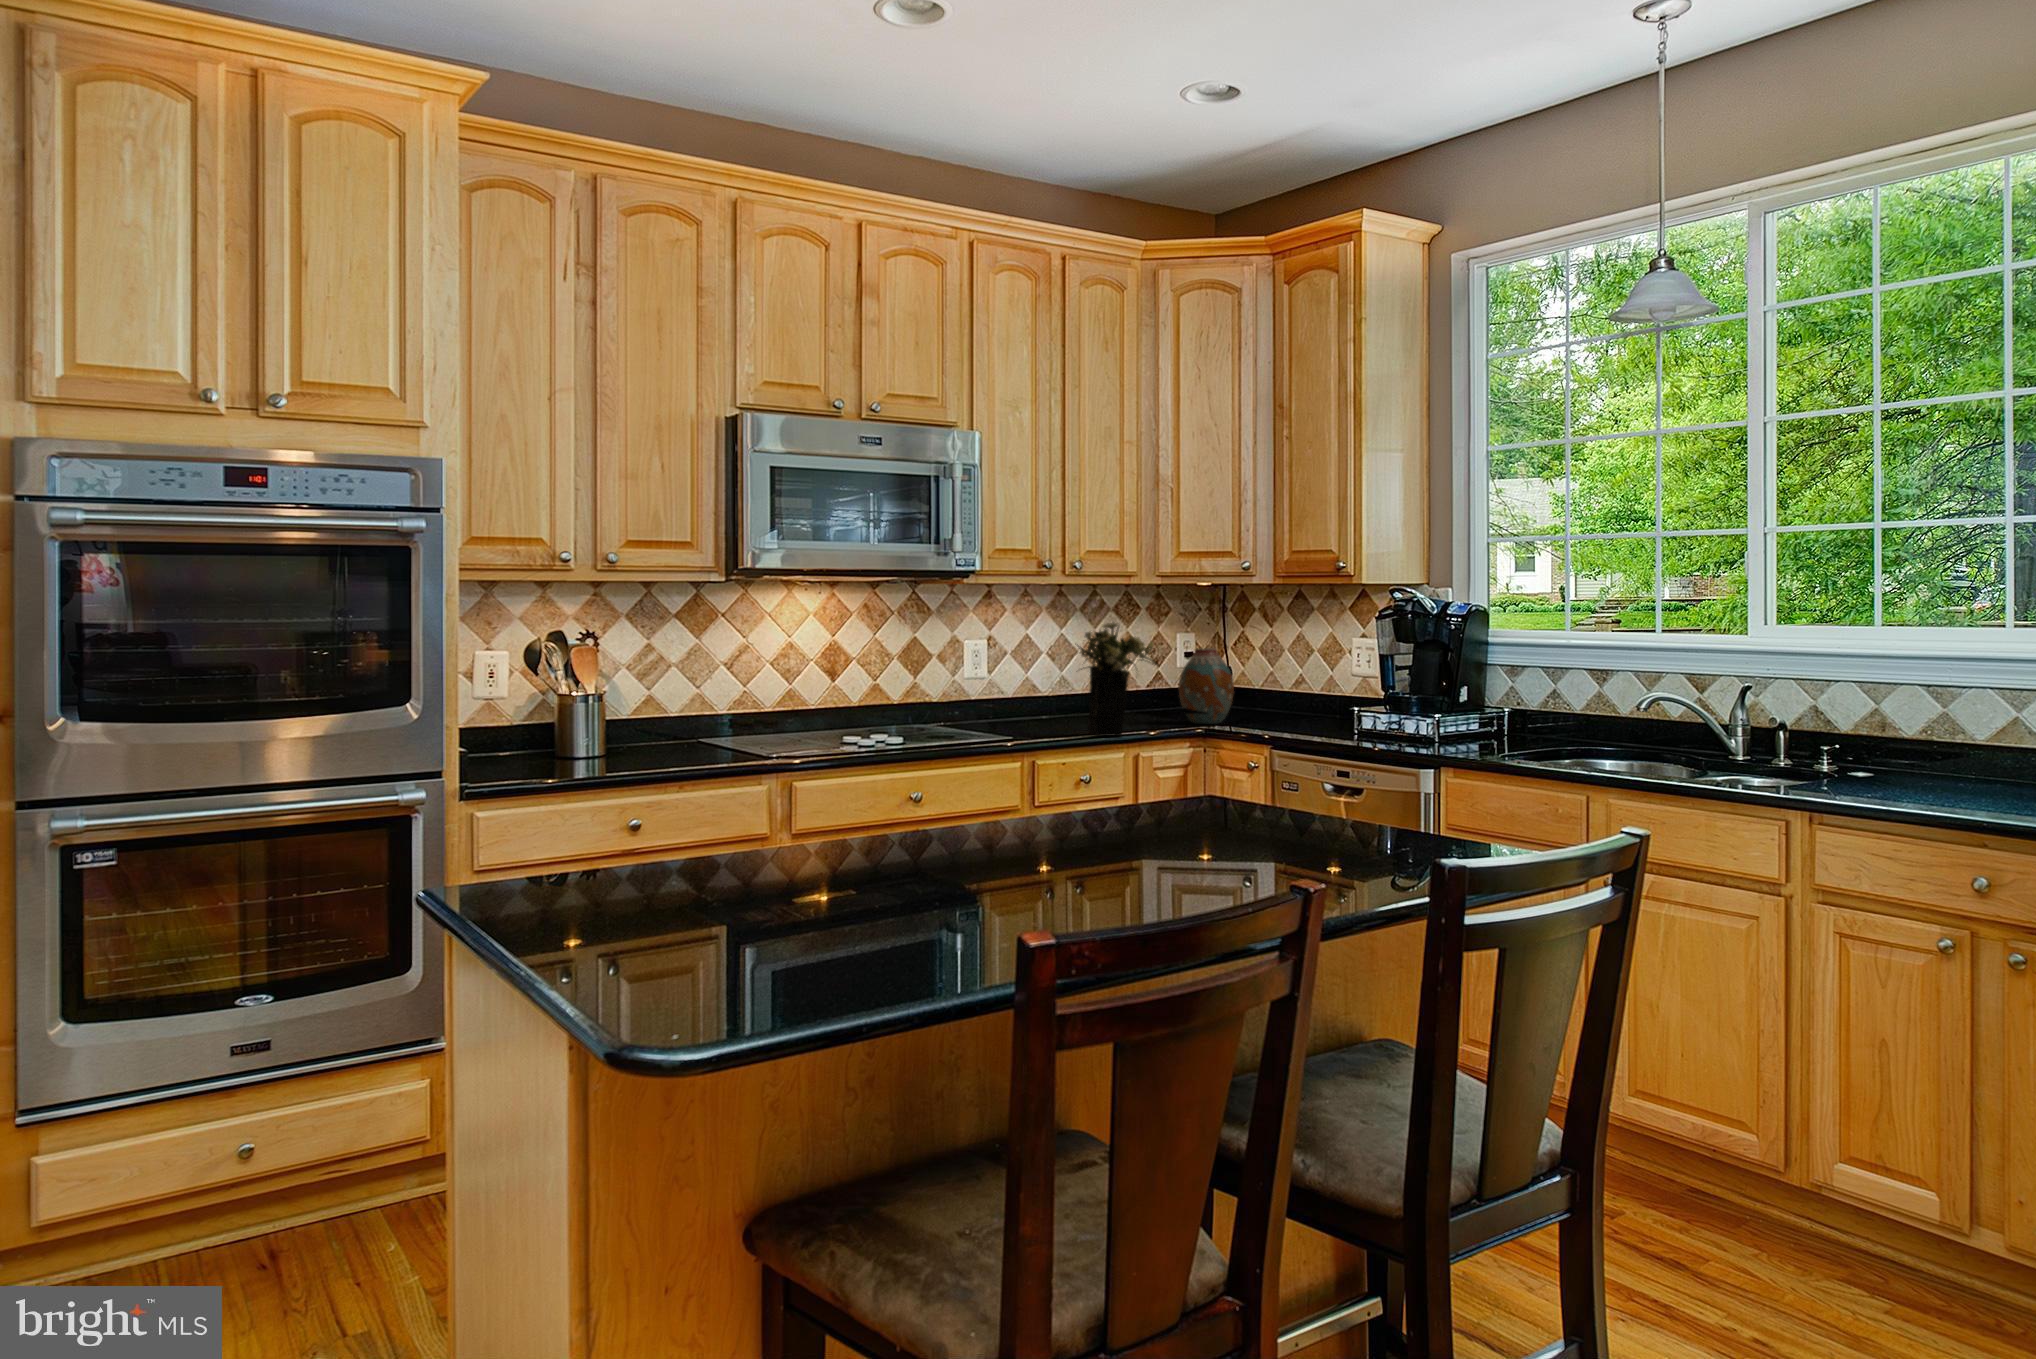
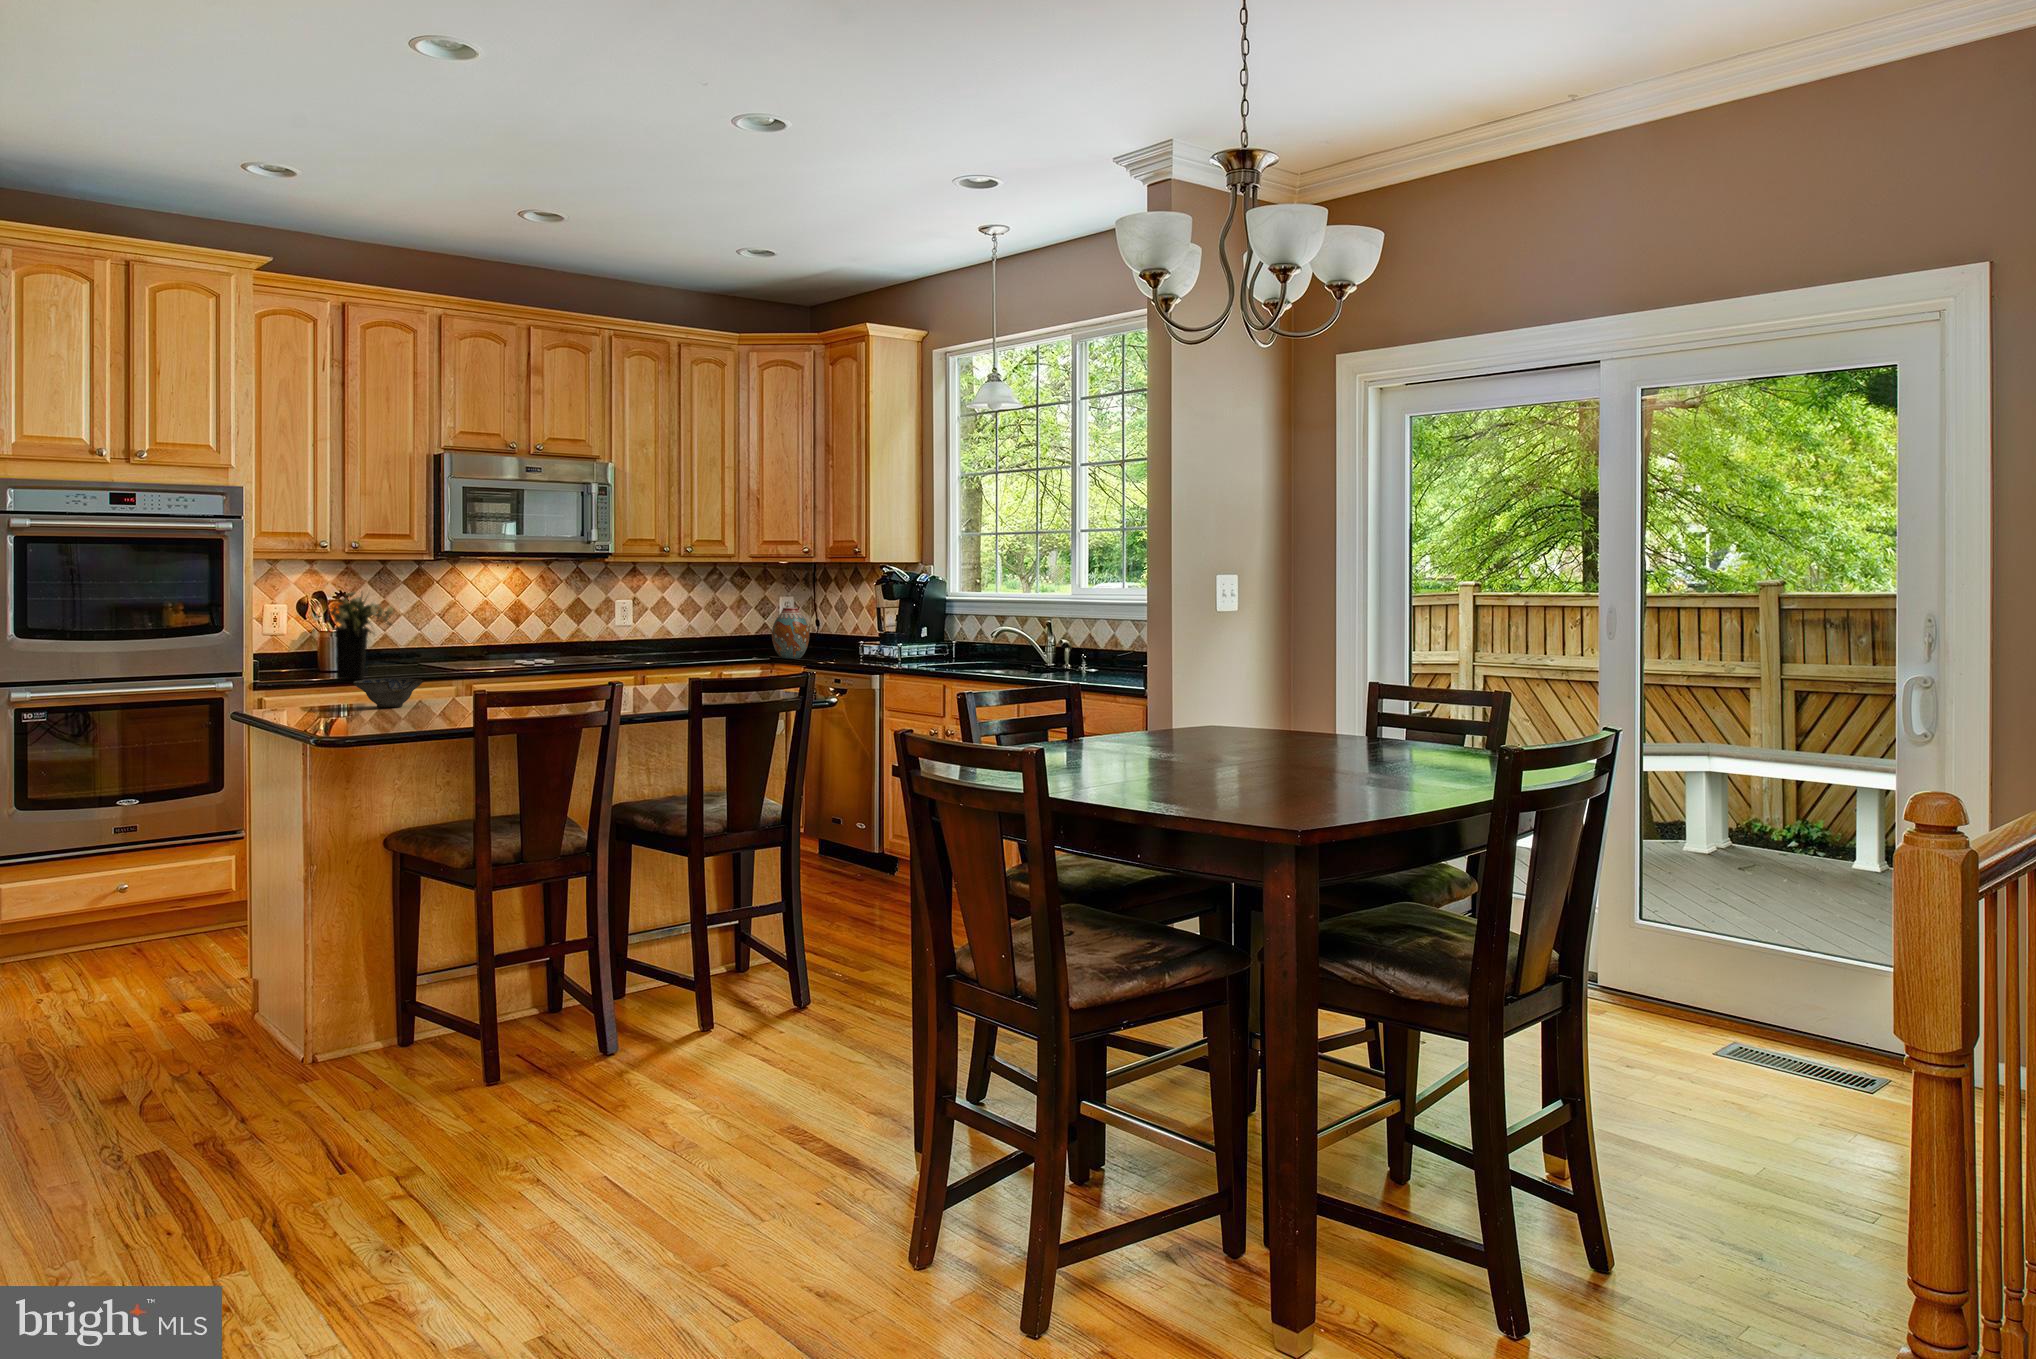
flower arrangement: present [1078,622,1158,736] -> present [329,592,393,680]
ceramic bowl: none [651,805,785,870] -> present [353,679,423,707]

